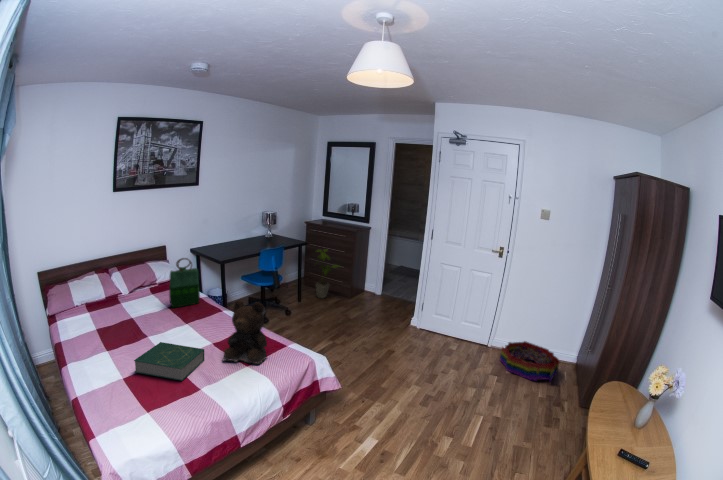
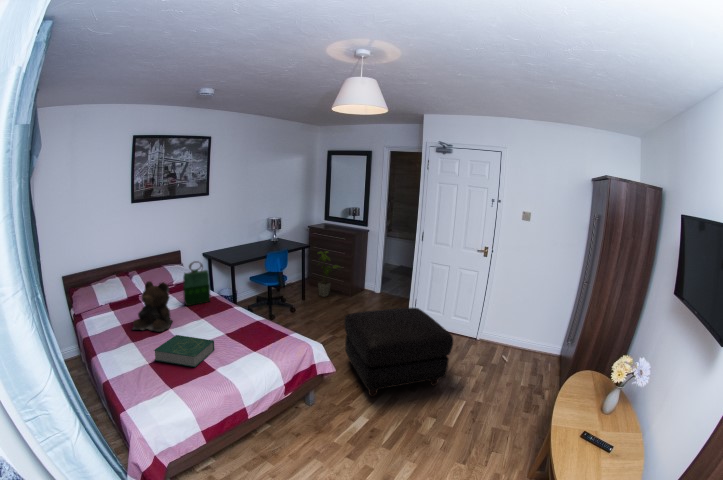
teddy bear: present [222,301,267,364] -> present [133,281,172,331]
ottoman: none [349,313,470,413] -> present [345,308,453,397]
storage bin: present [500,341,559,381] -> none [486,333,541,371]

